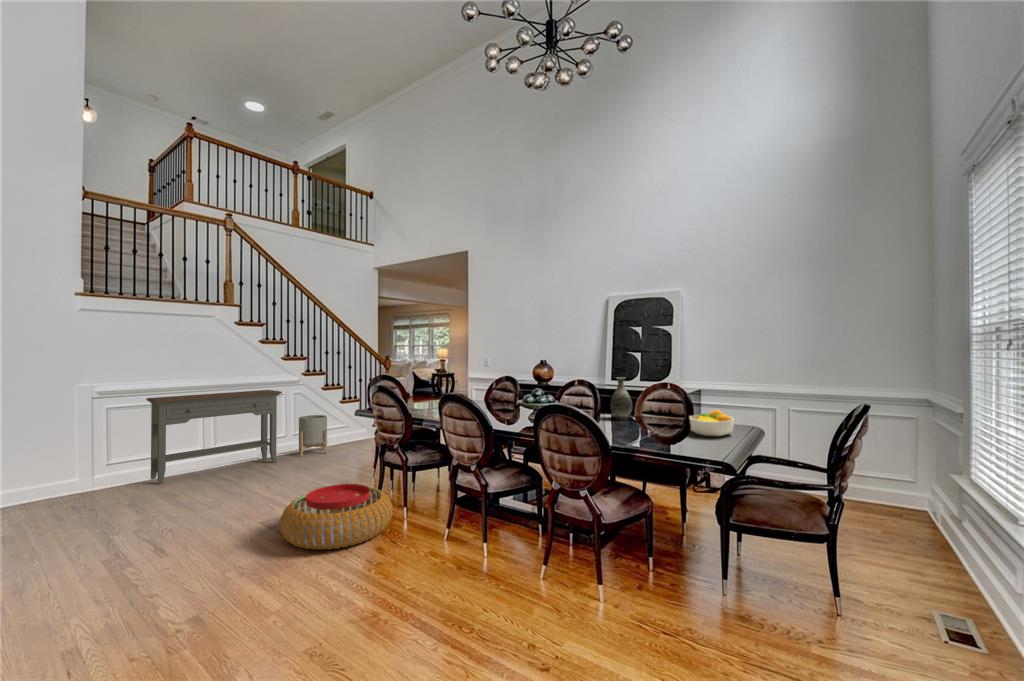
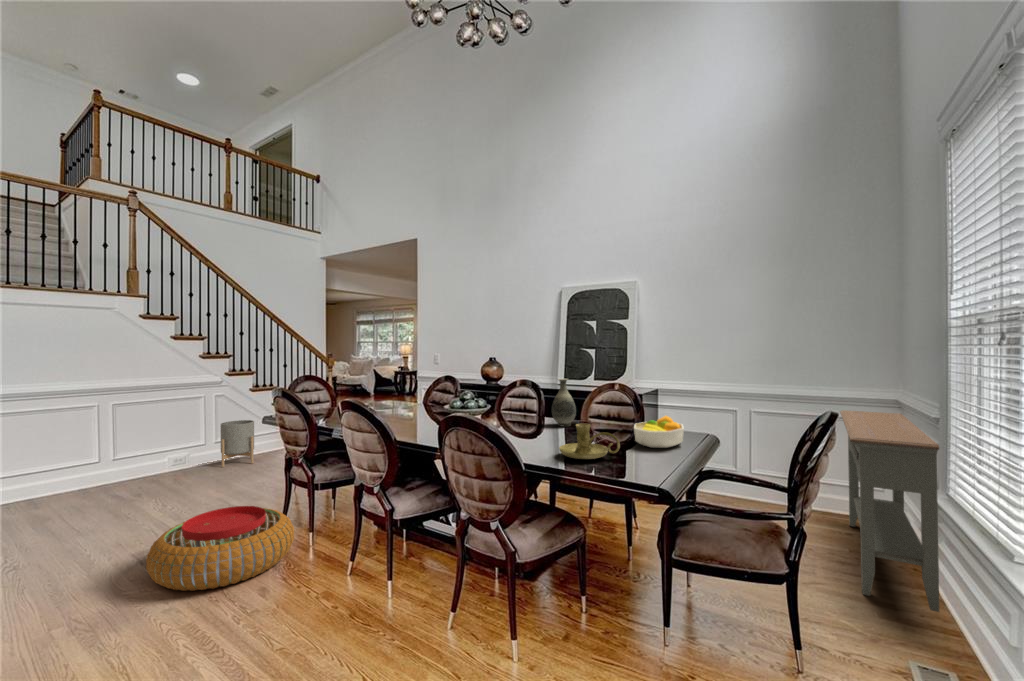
console table: present [146,390,282,484] -> present [840,410,939,612]
candle holder: none [629,414,682,443] -> present [559,424,620,459]

